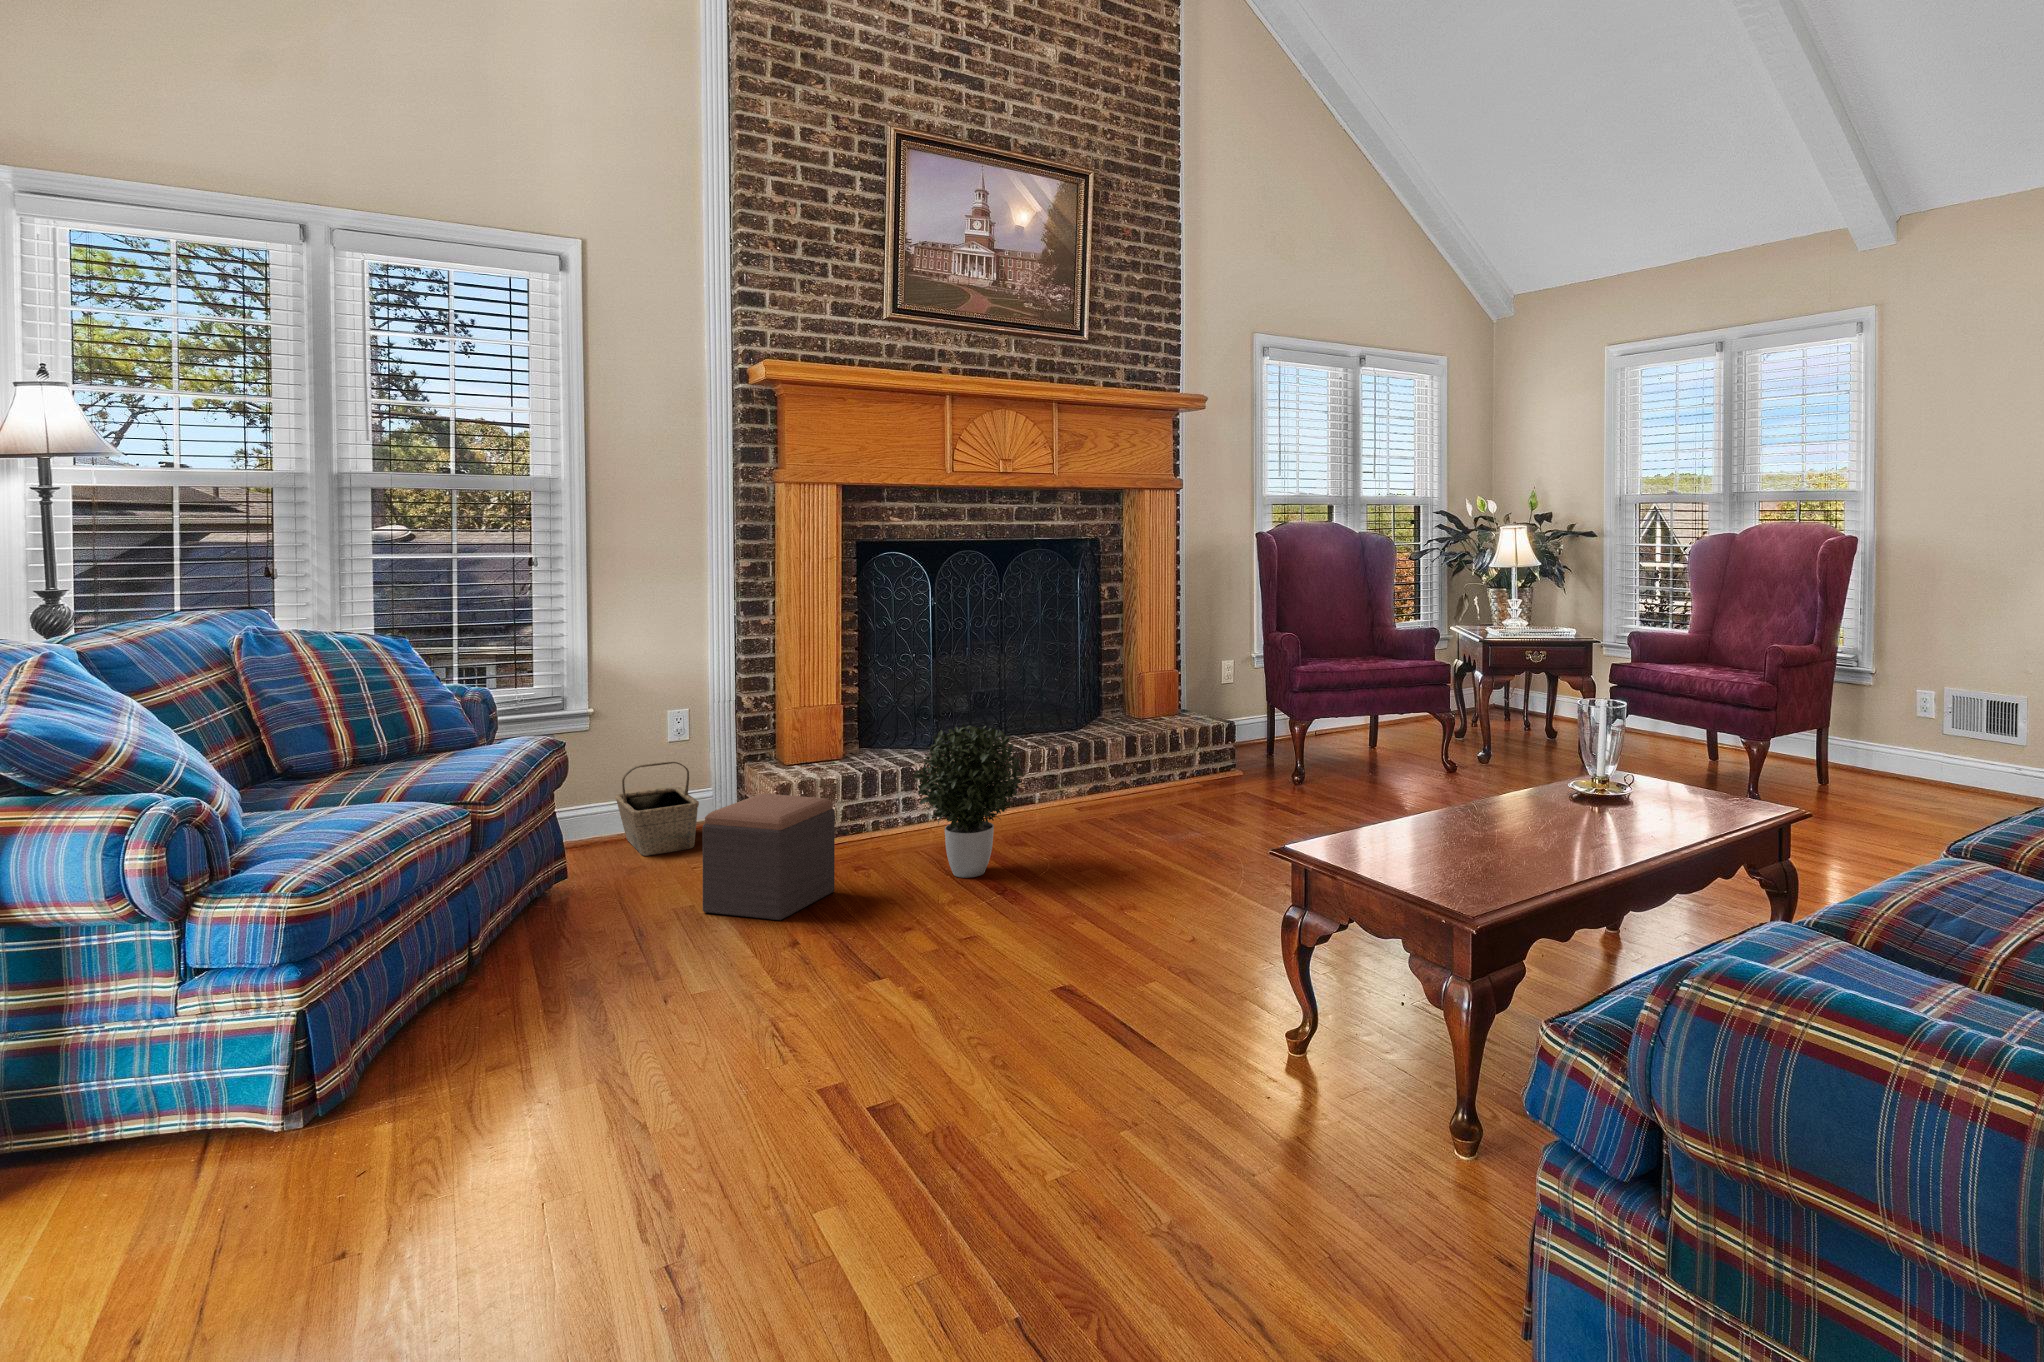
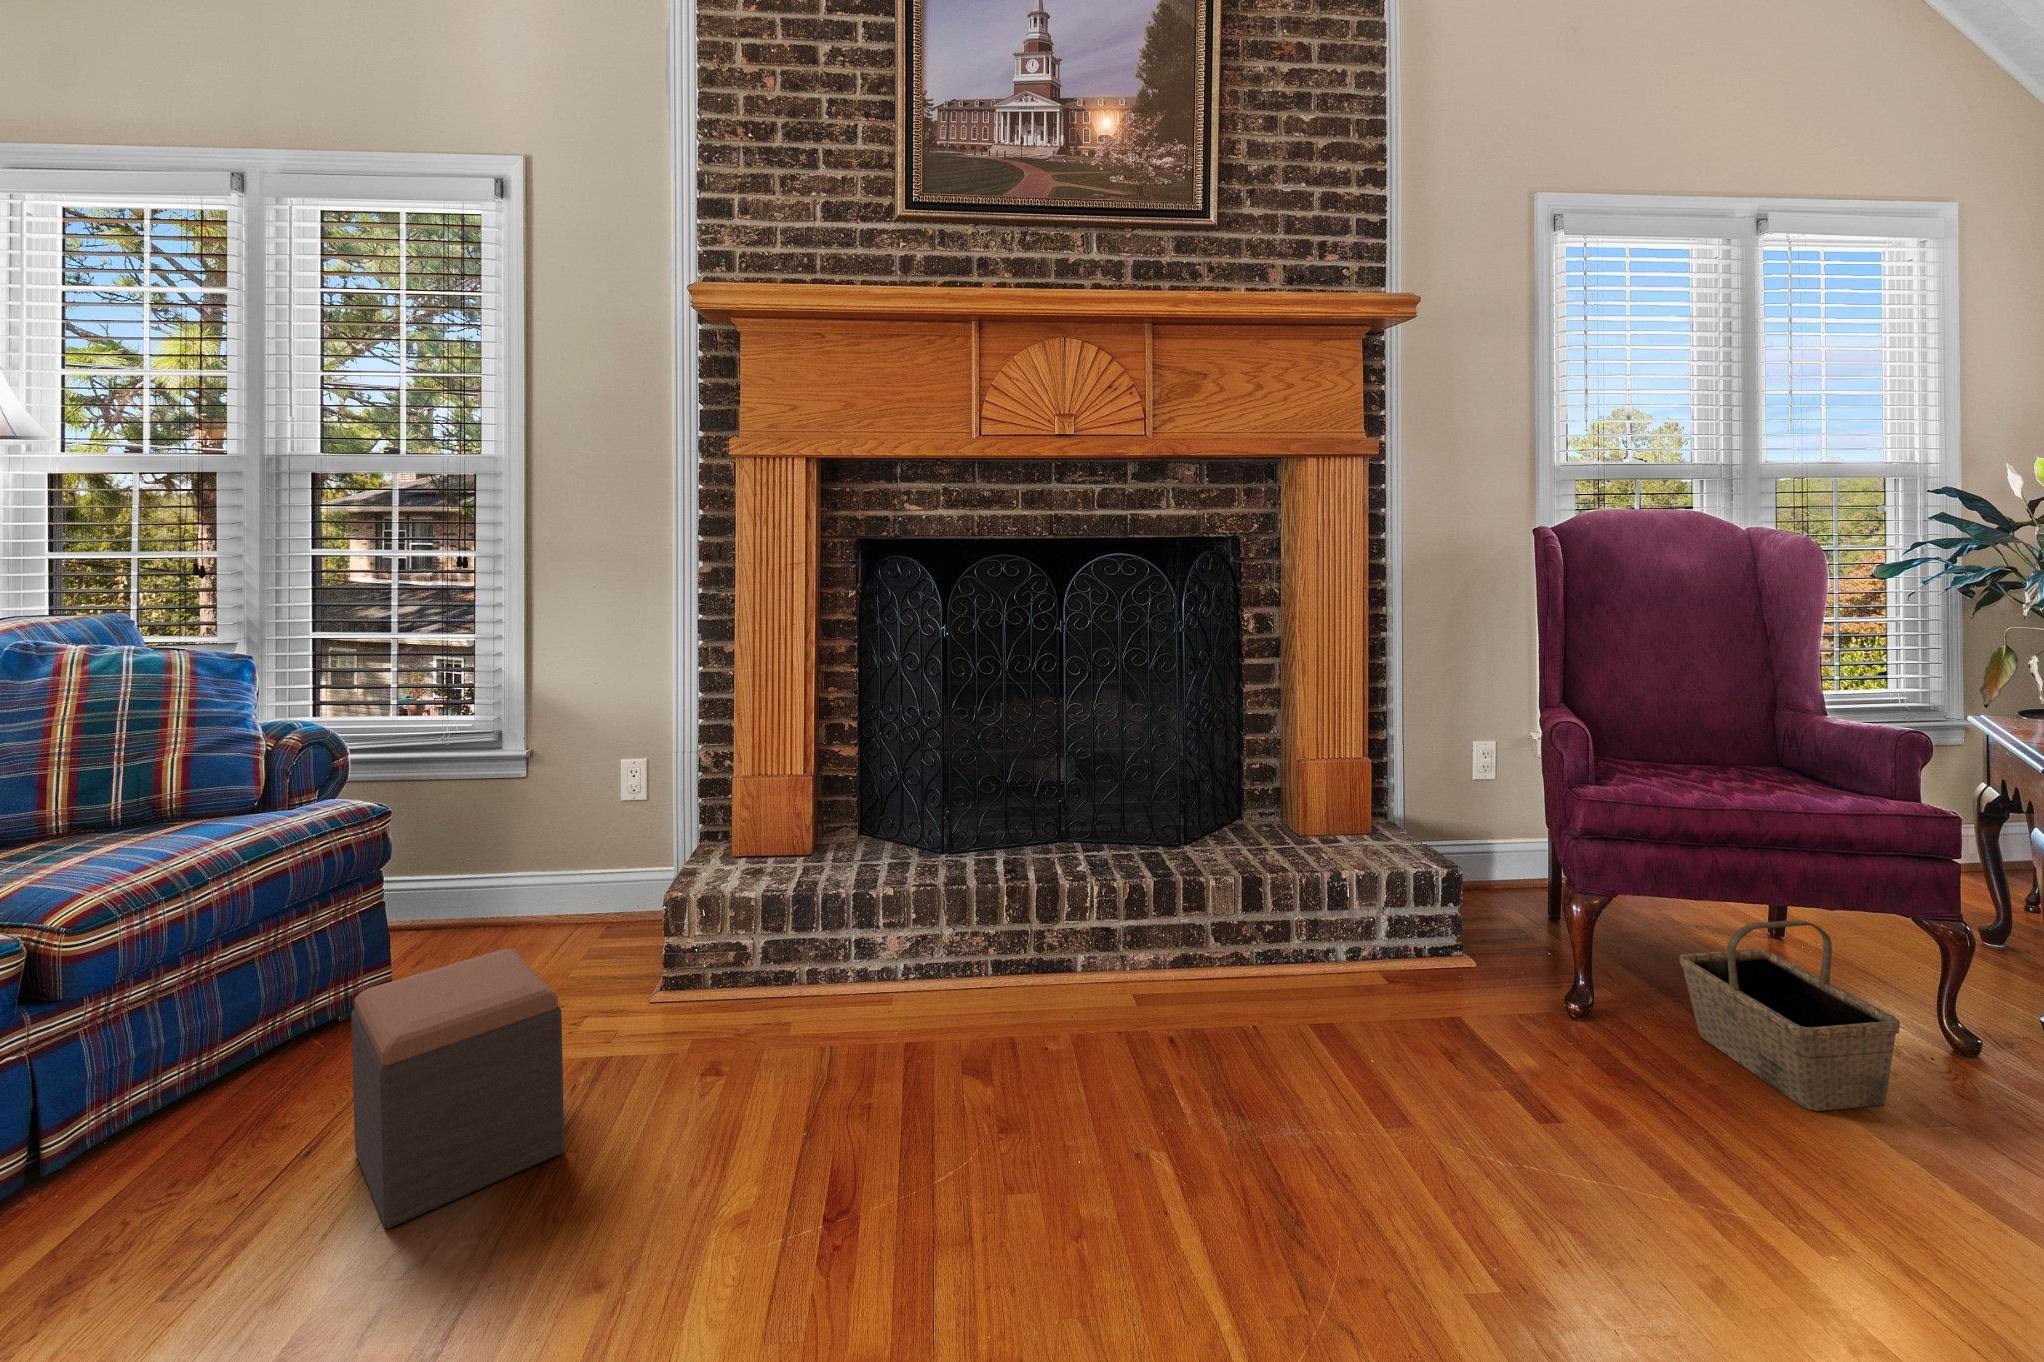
potted plant: present [913,724,1023,878] -> none [682,876,893,1184]
basket: present [616,762,699,856] -> present [1680,920,1900,1111]

